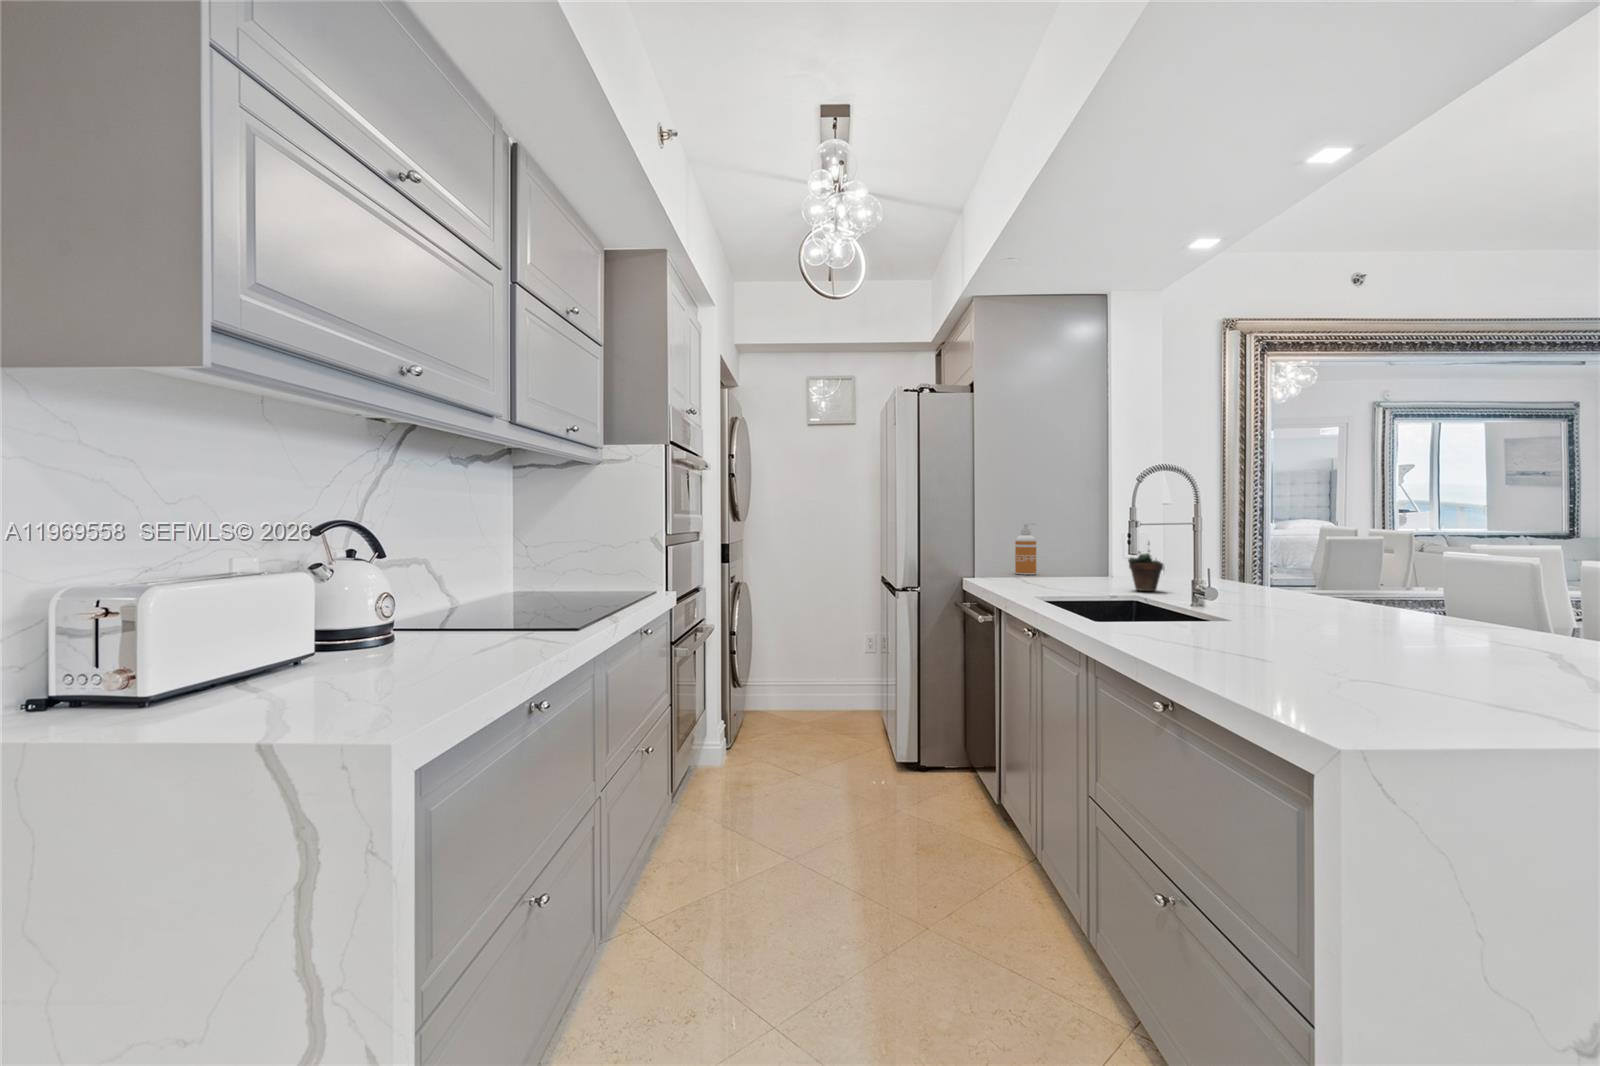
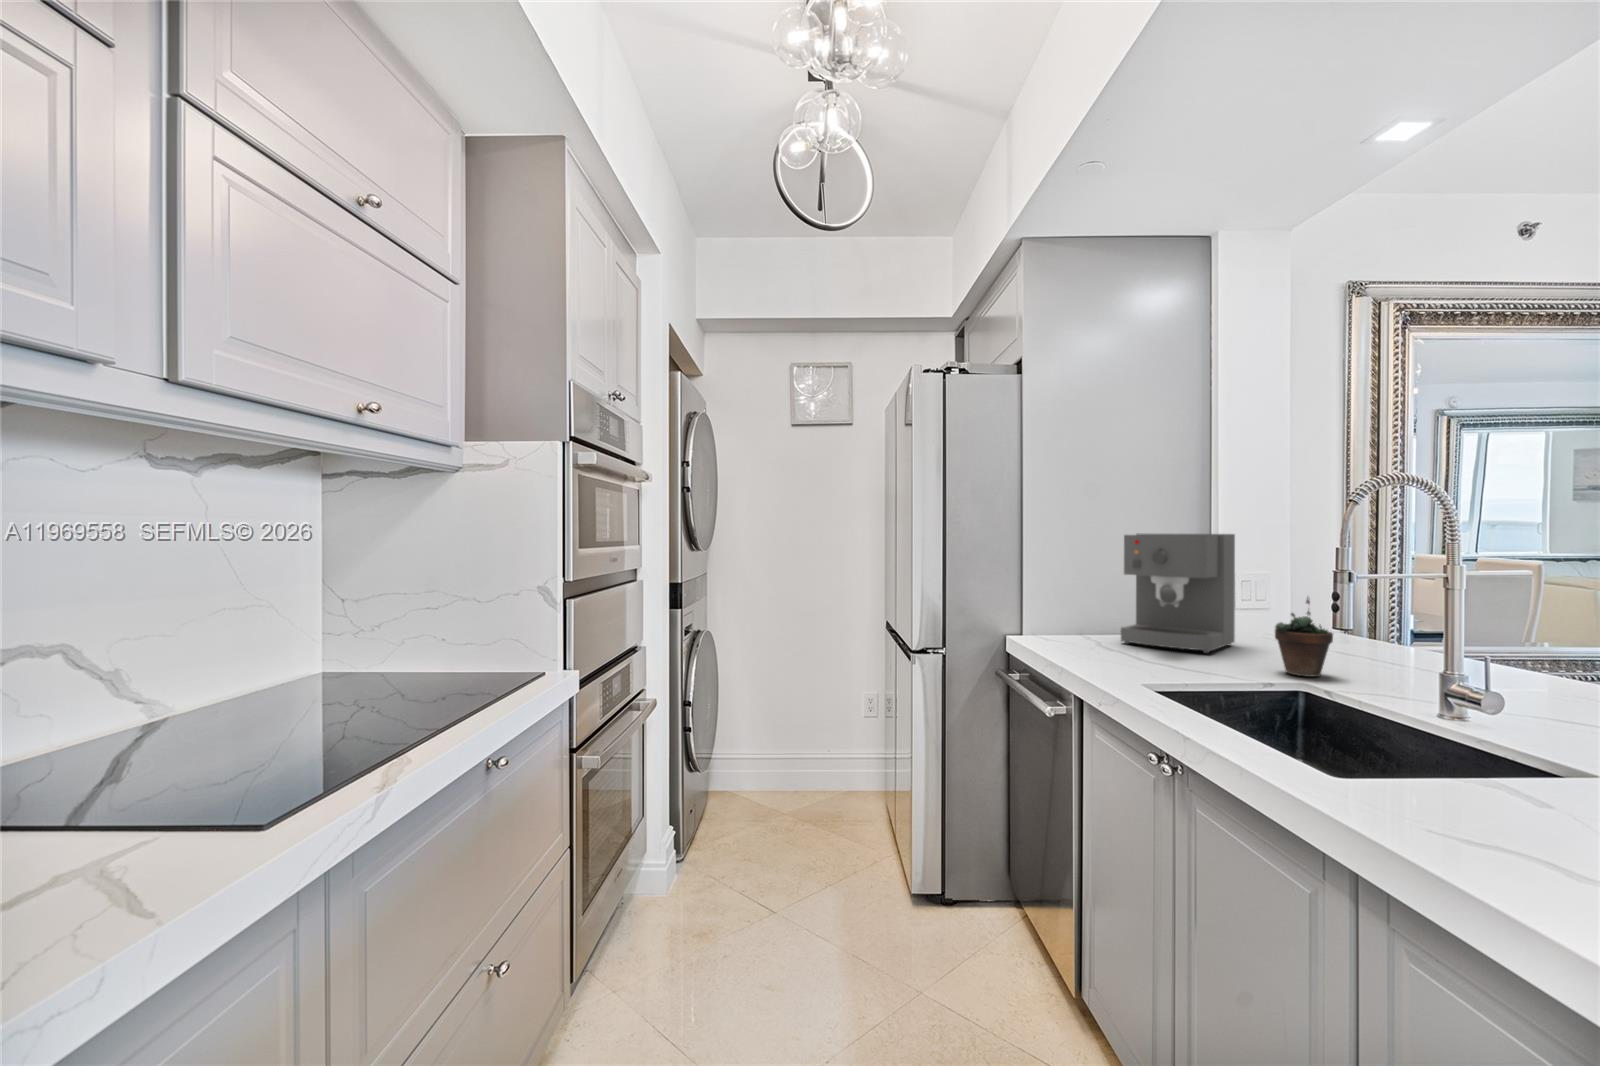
coffee maker: none [1039,503,1117,583] -> present [1121,534,1235,653]
soap dispenser: present [1015,523,1036,575] -> none [1079,558,1110,631]

